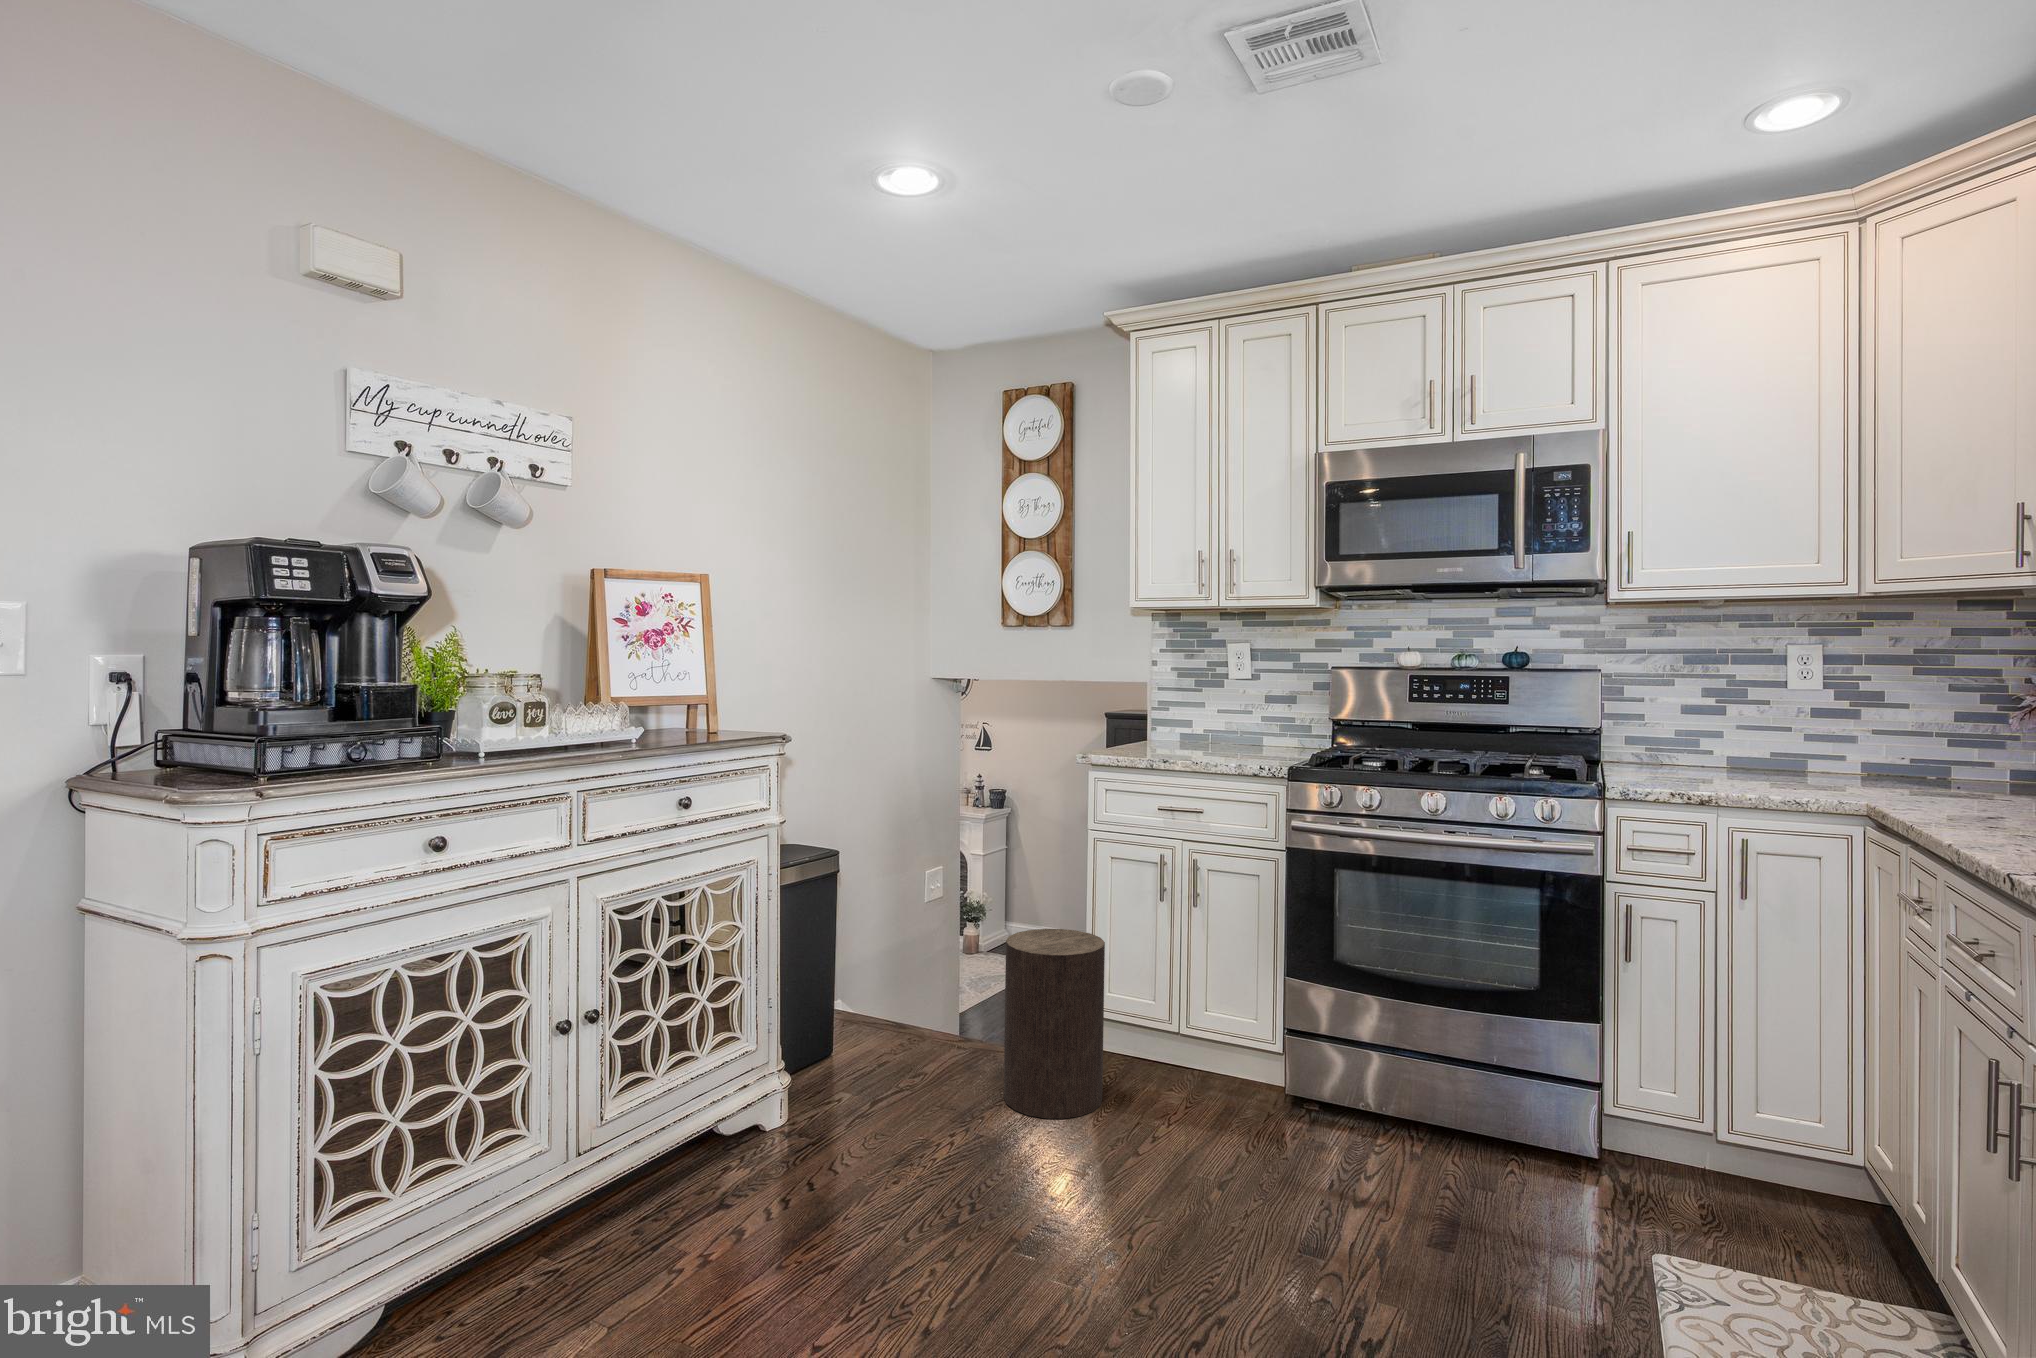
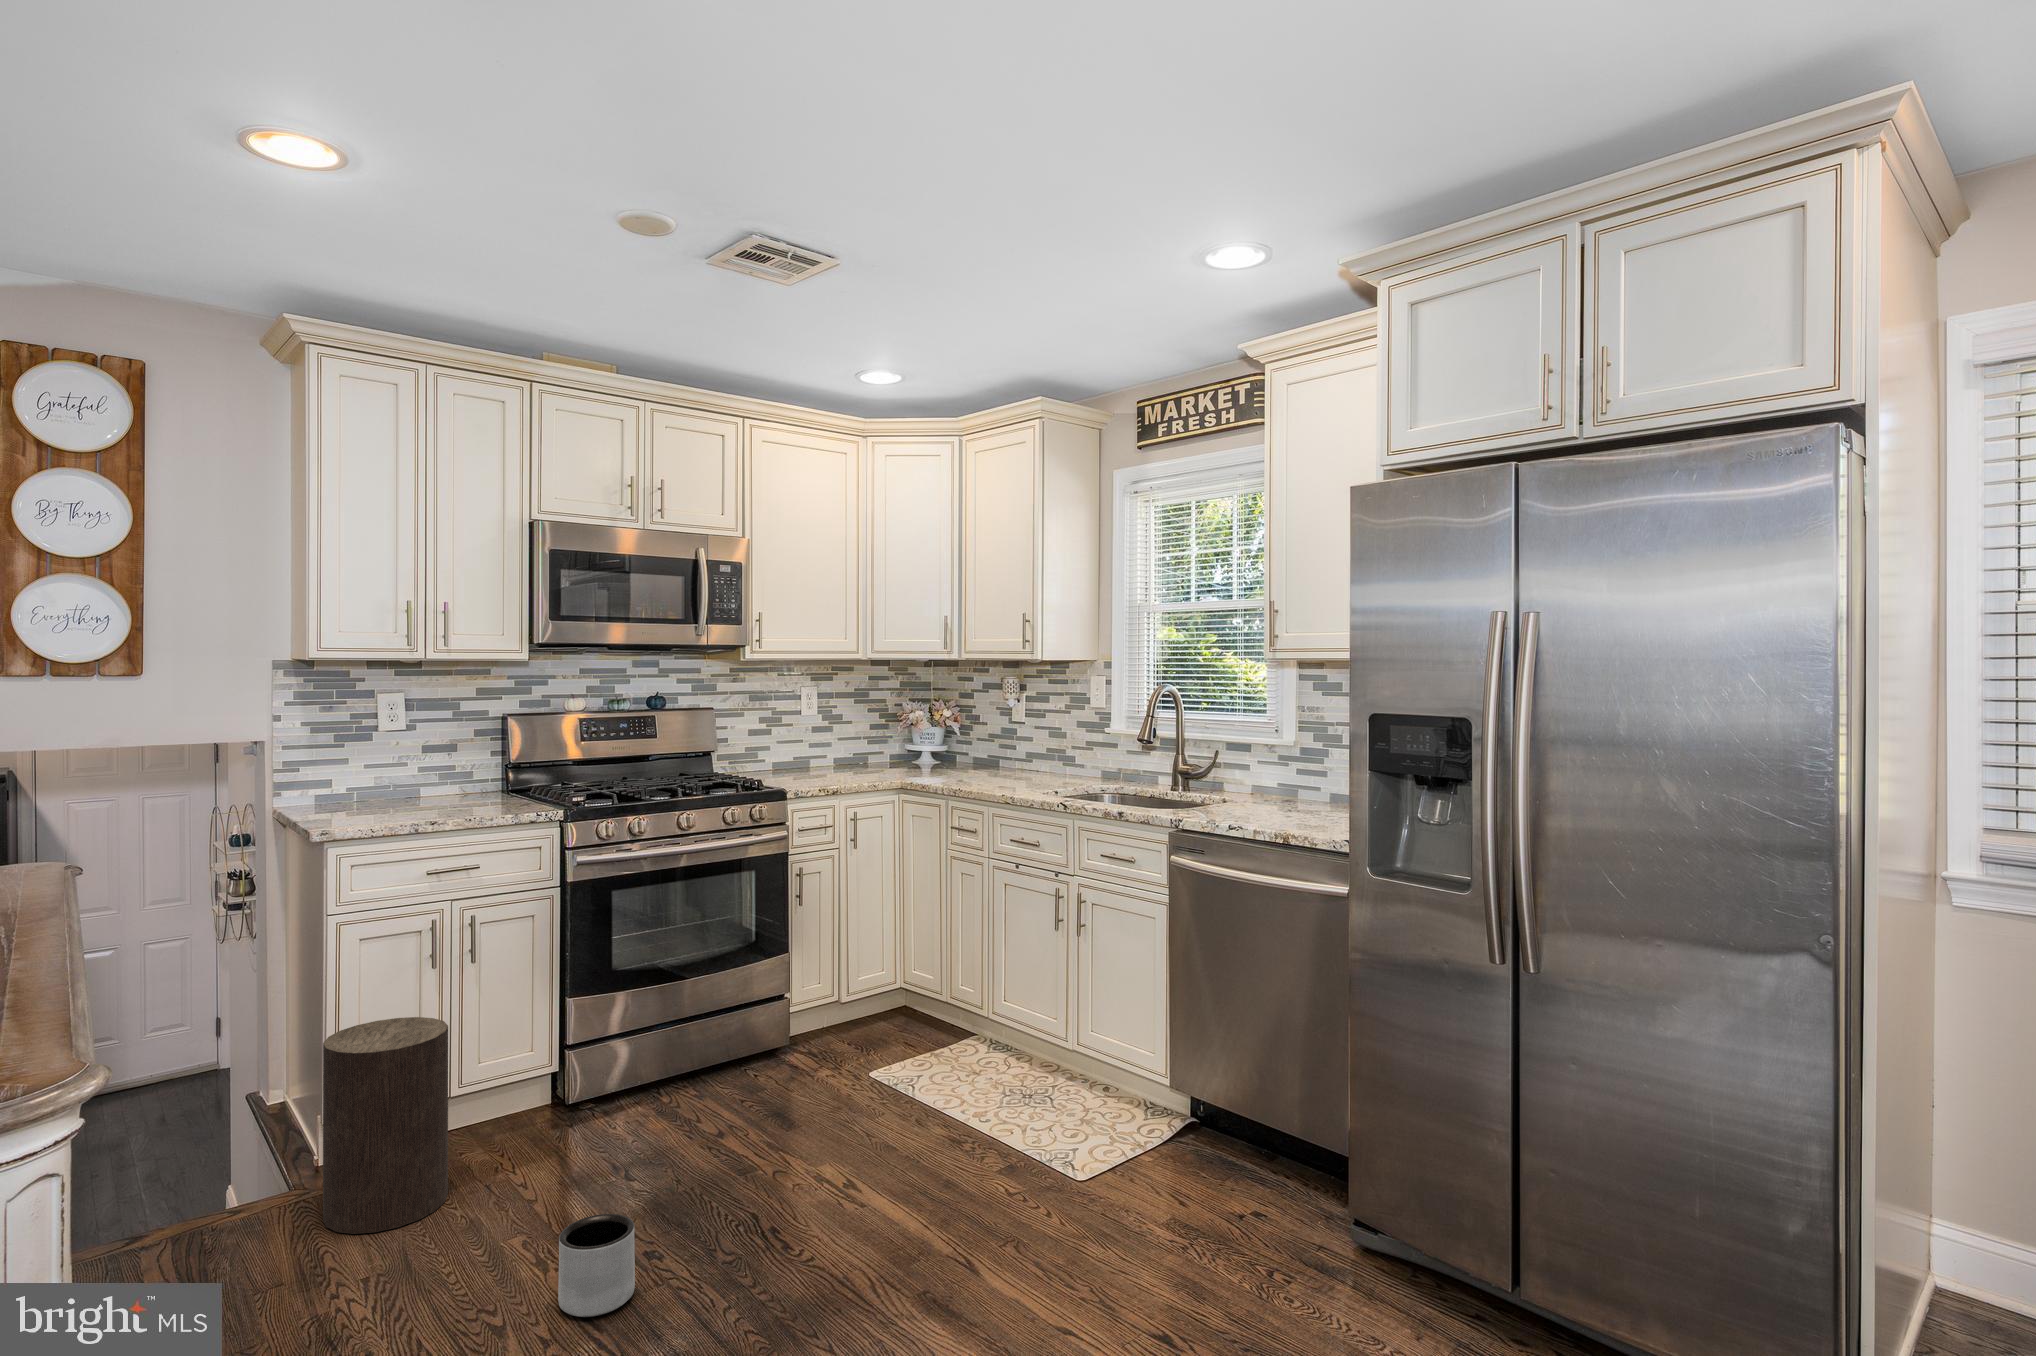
planter: none [964,1167,1040,1274] -> present [558,1214,635,1317]

